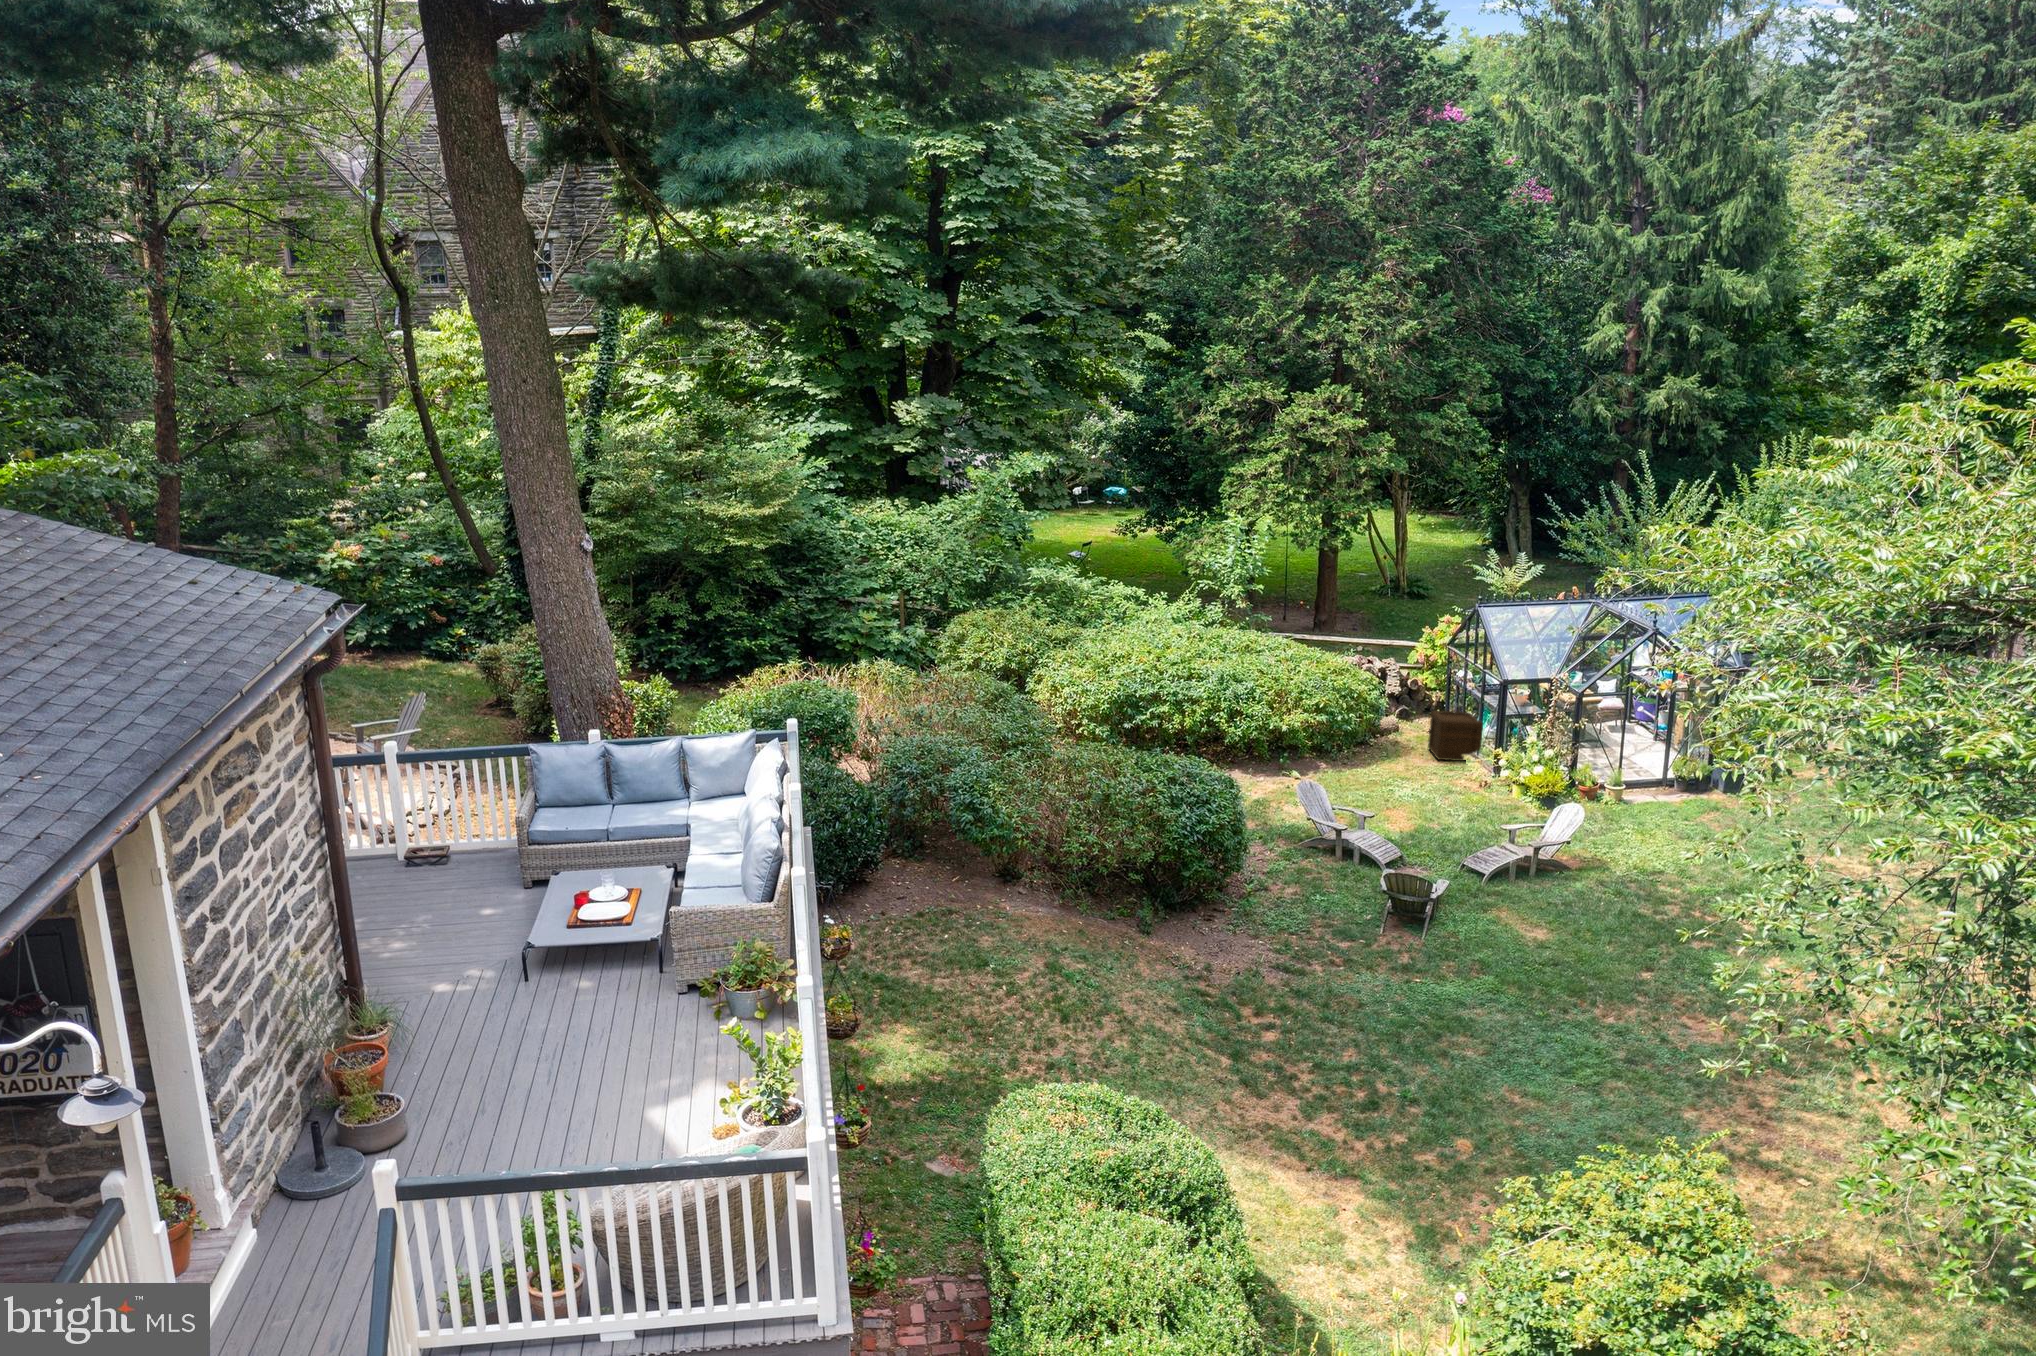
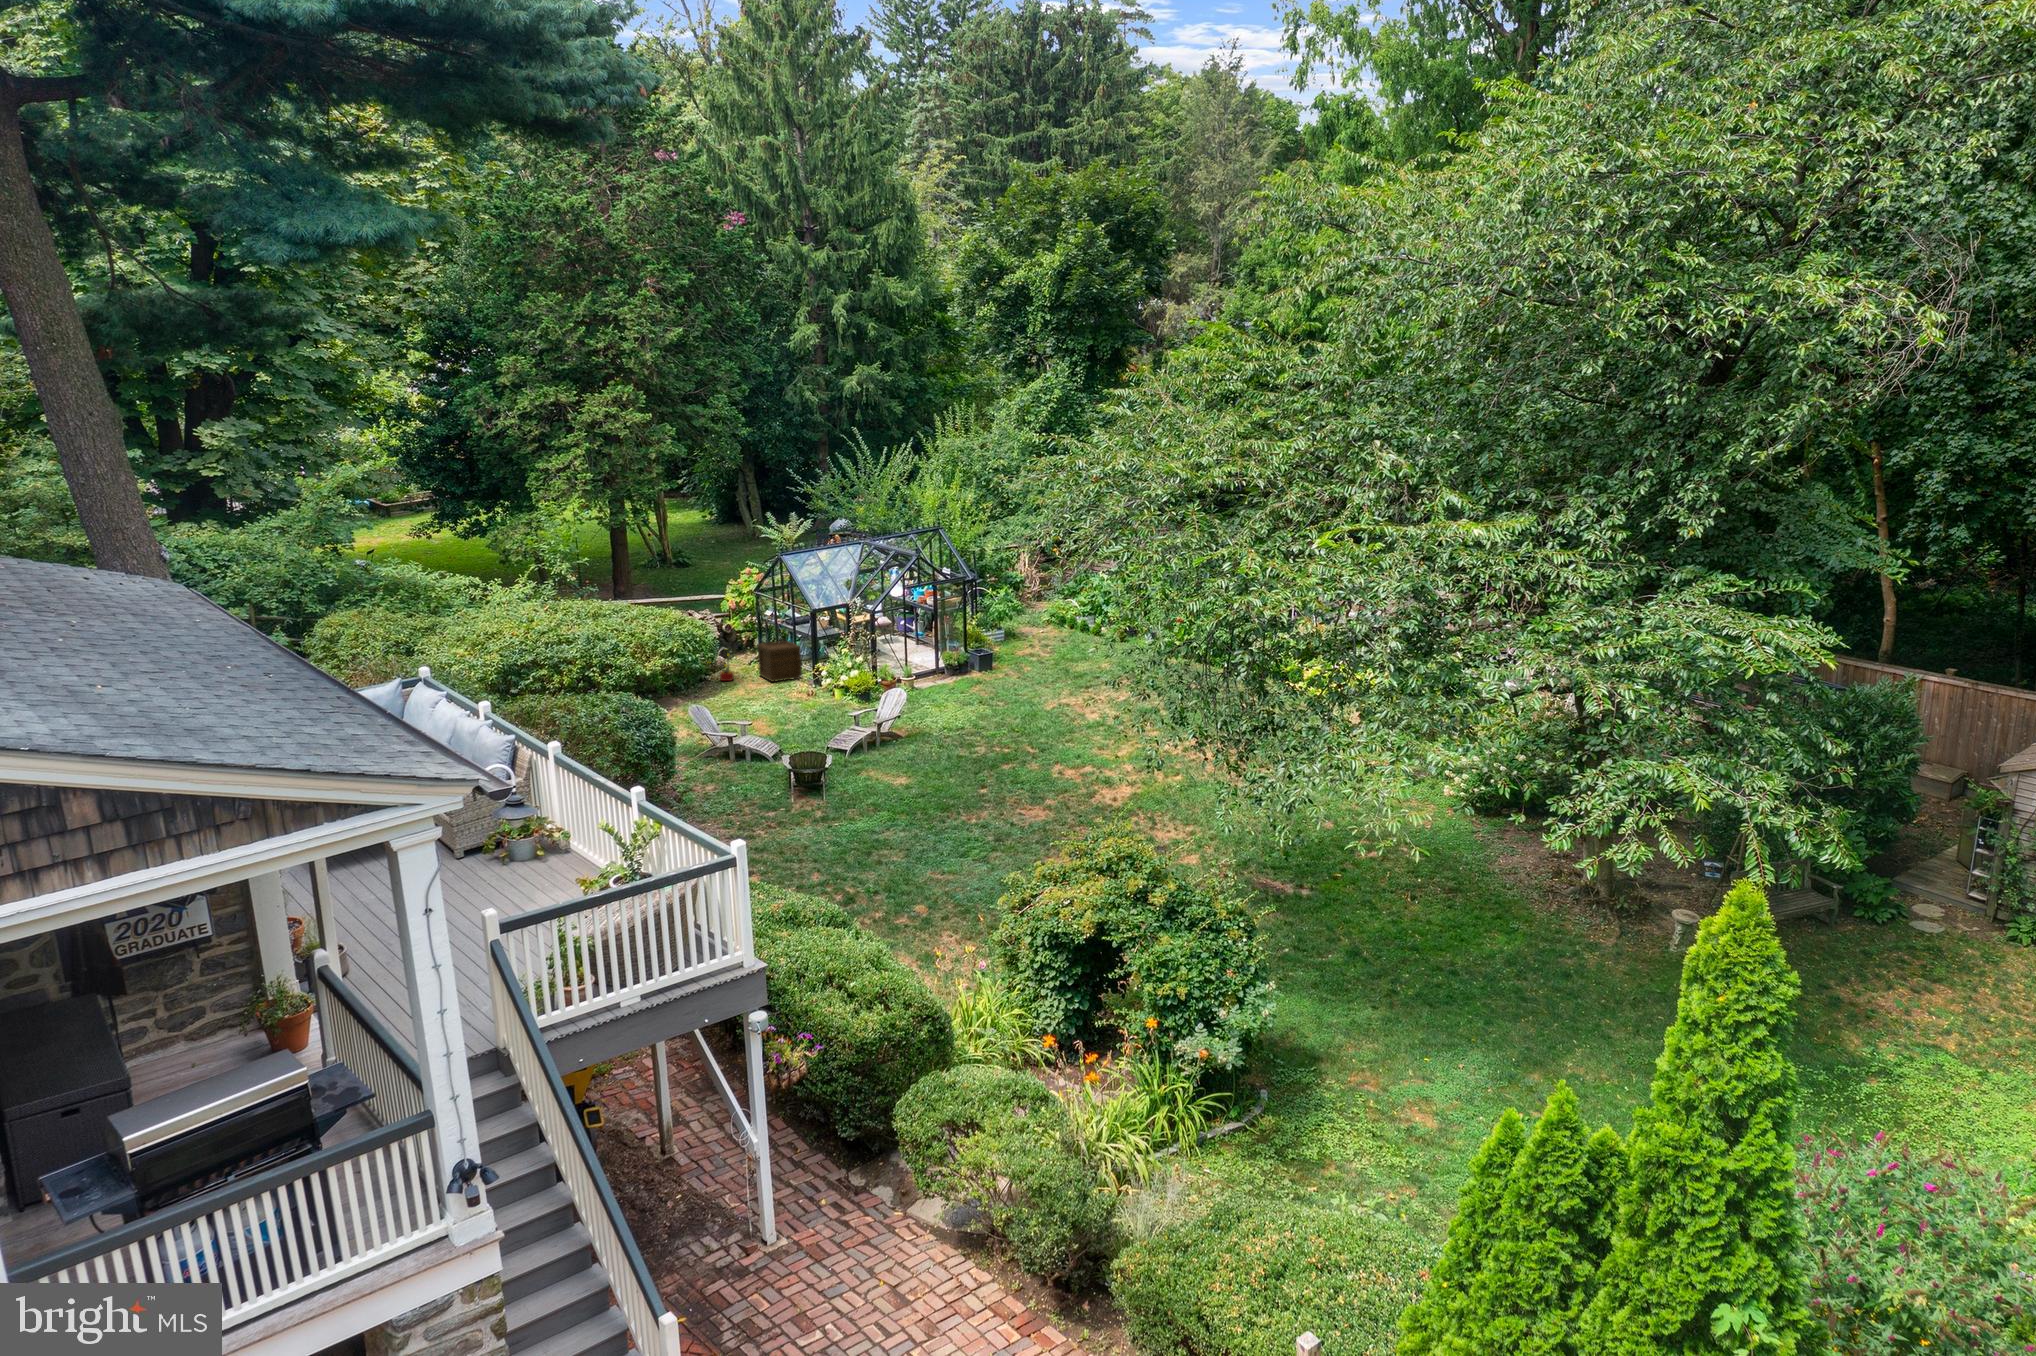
decorative plant: none [1366,707,1409,749] -> present [720,654,734,681]

